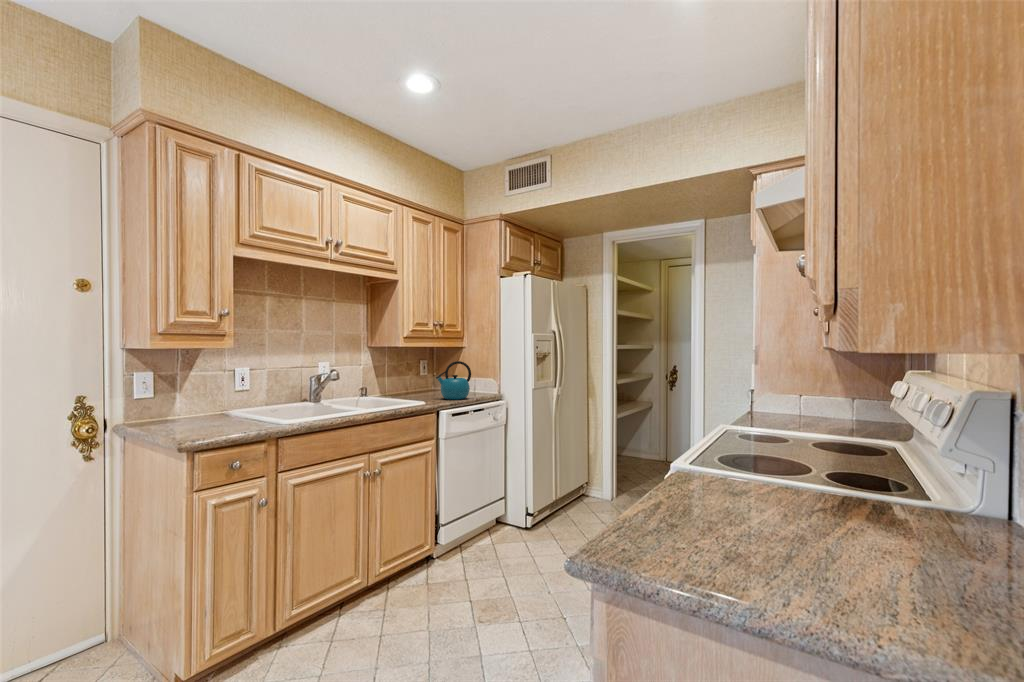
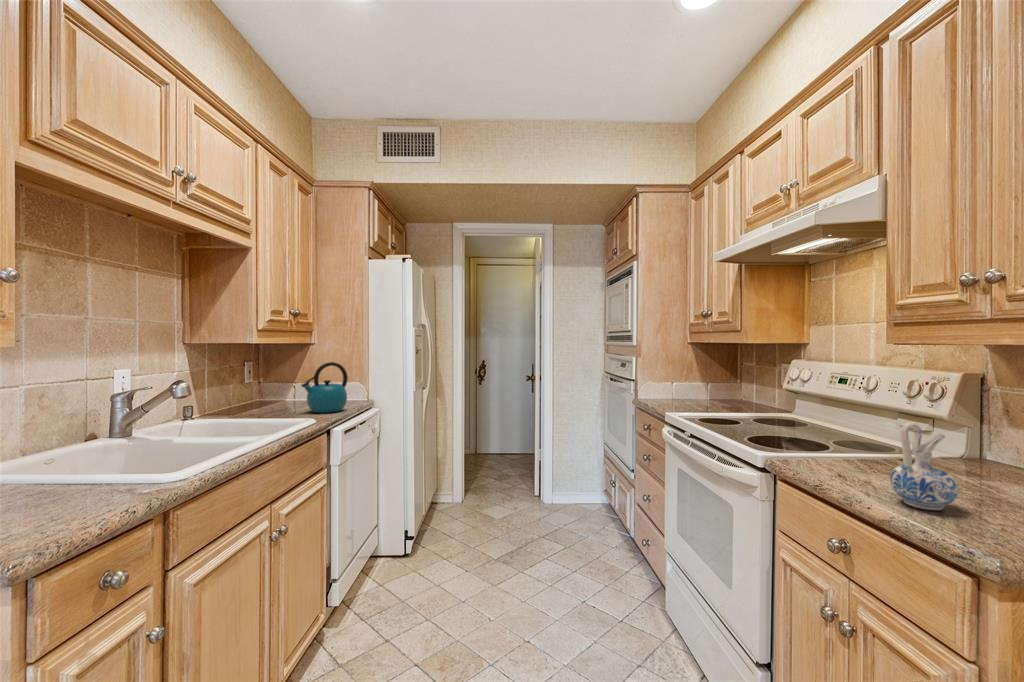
ceramic pitcher: none [671,430,730,529] -> present [890,422,958,510]

